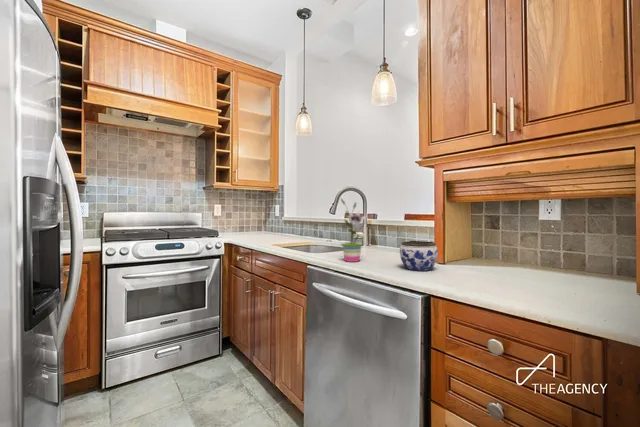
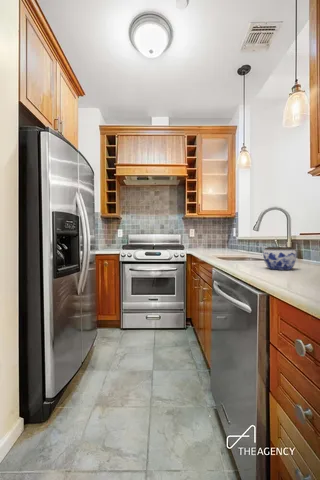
potted plant: present [341,199,365,262] -> none [232,217,256,264]

